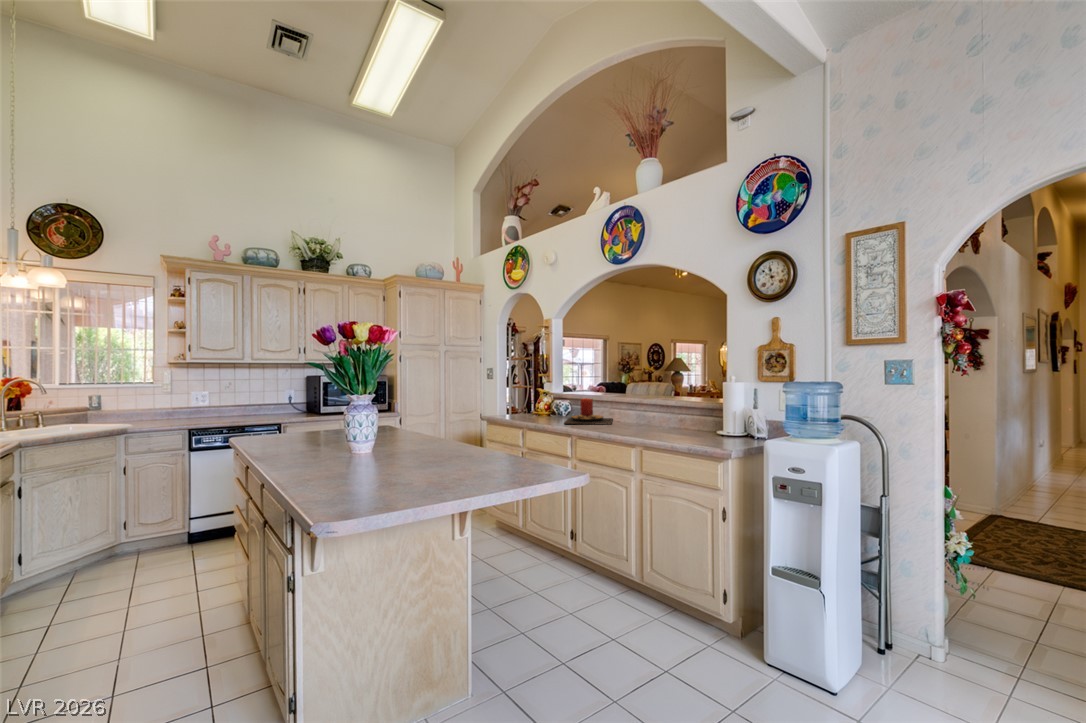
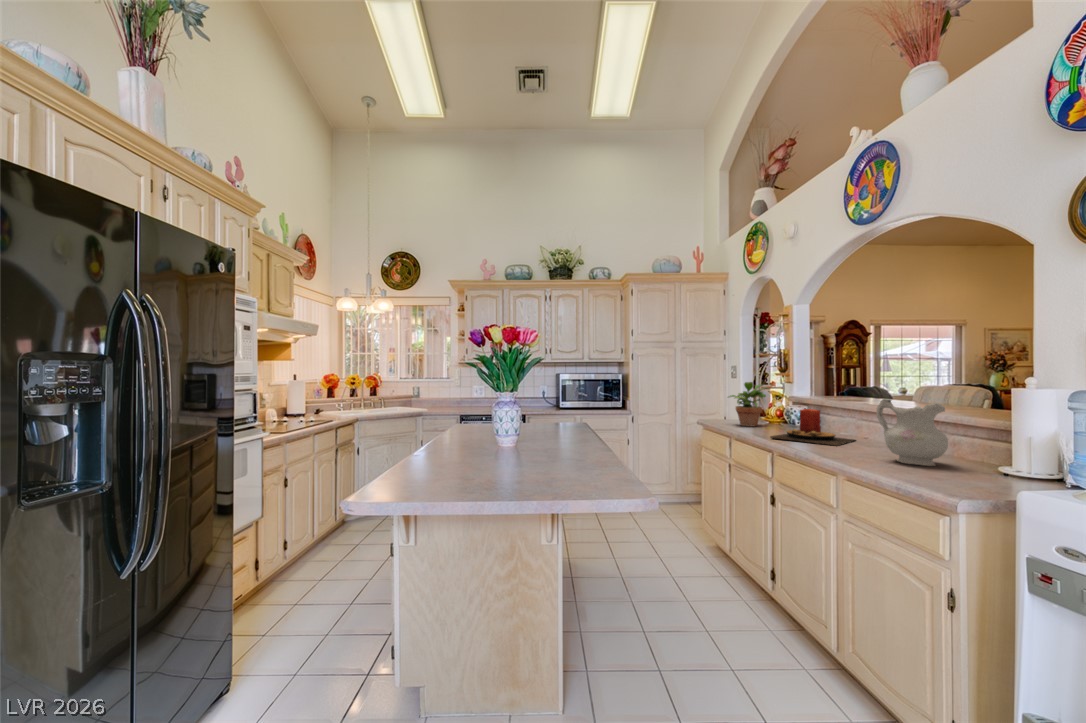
potted plant: none [510,379,540,416] -> present [728,382,769,427]
ceramic pitcher: none [648,388,687,431] -> present [876,399,948,466]

